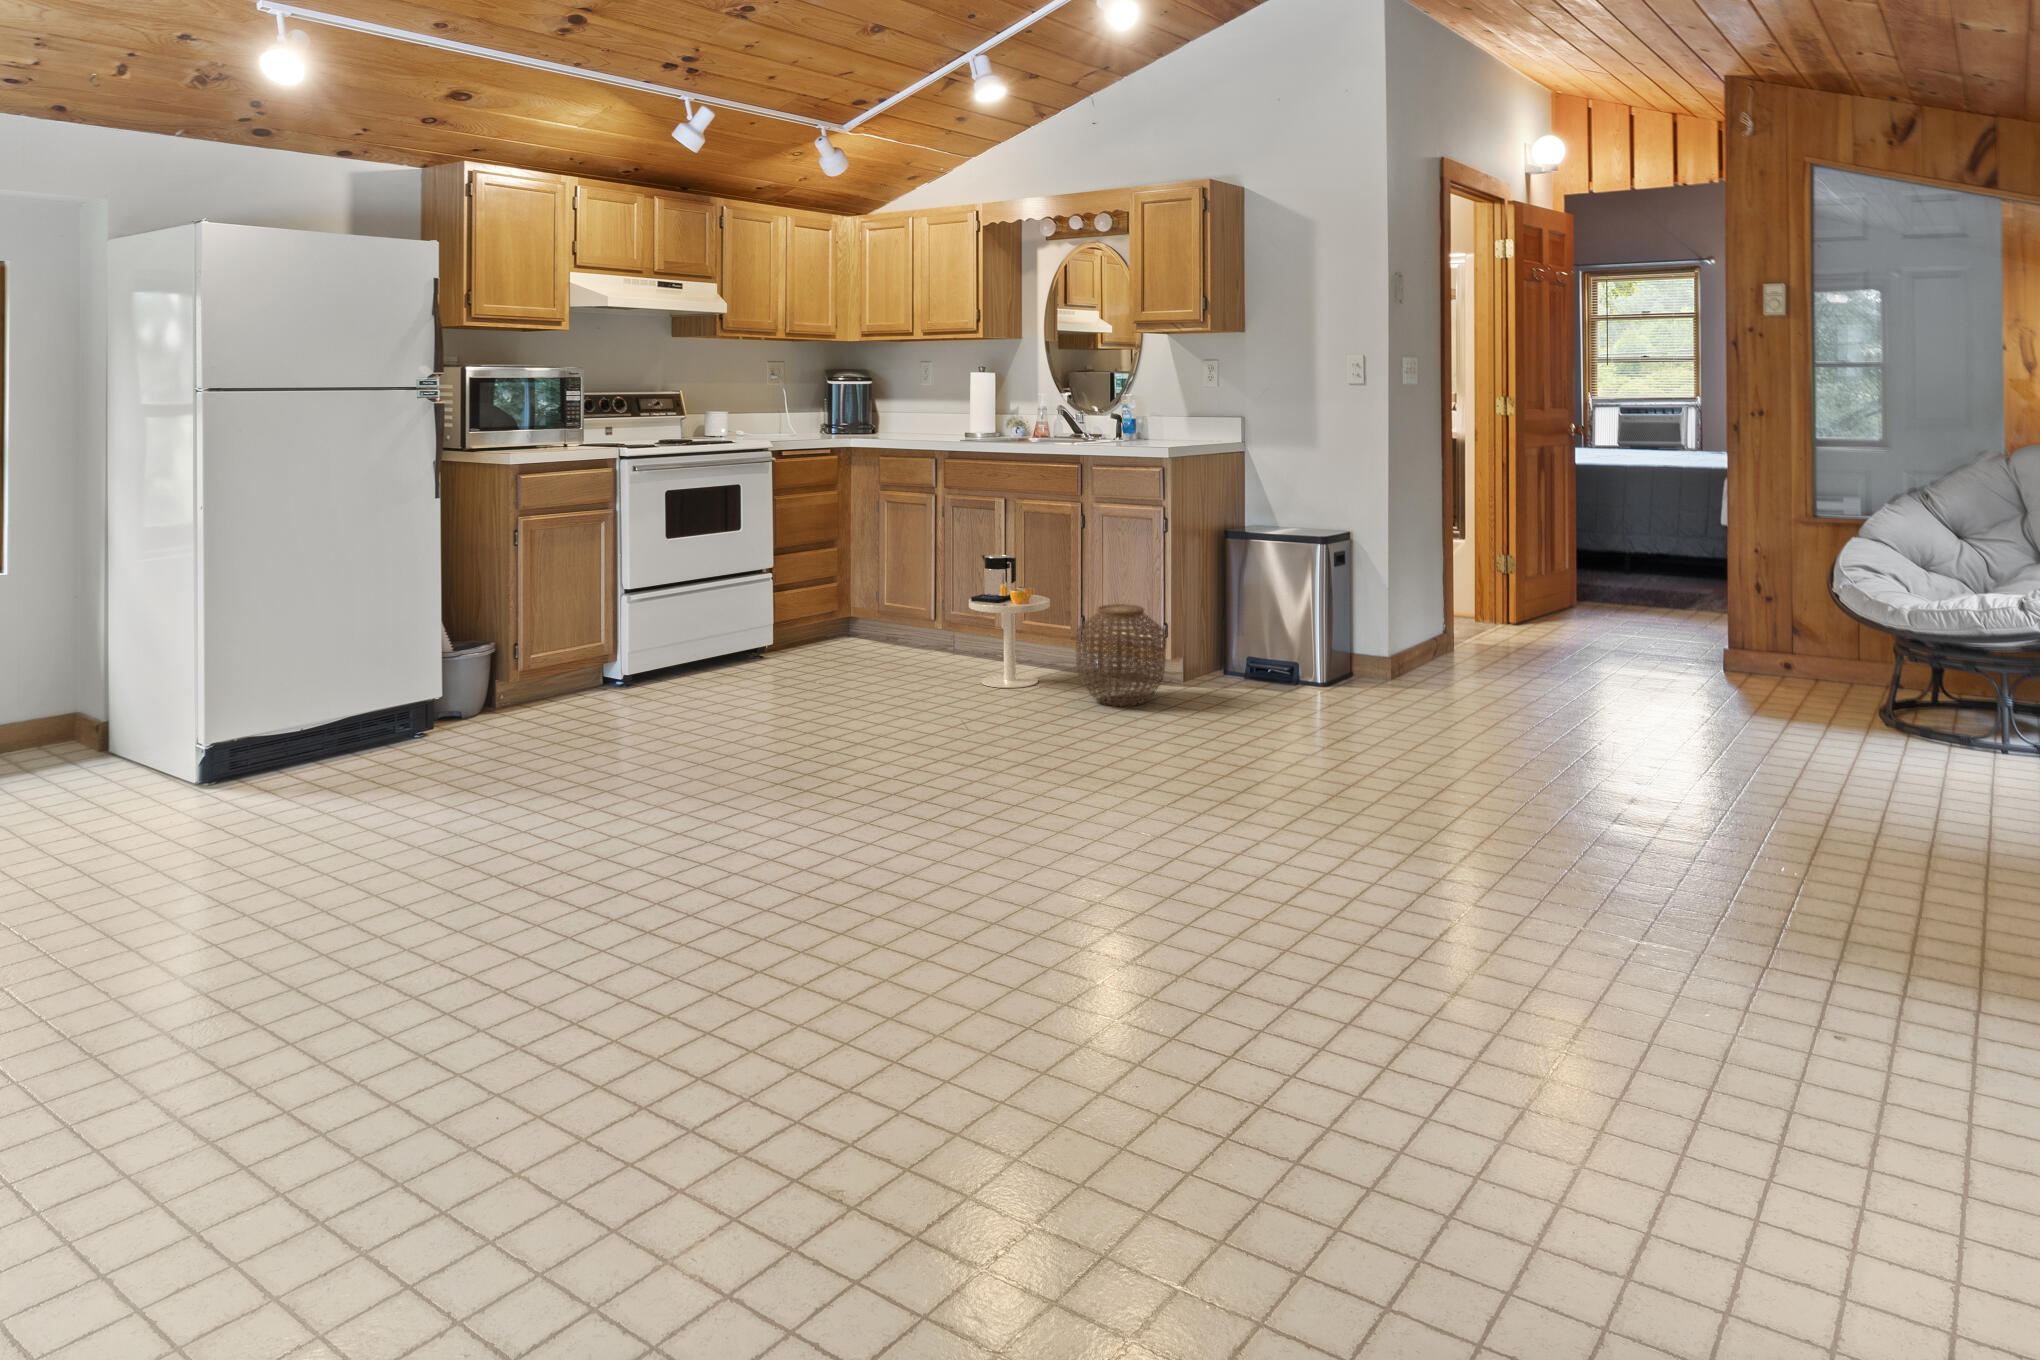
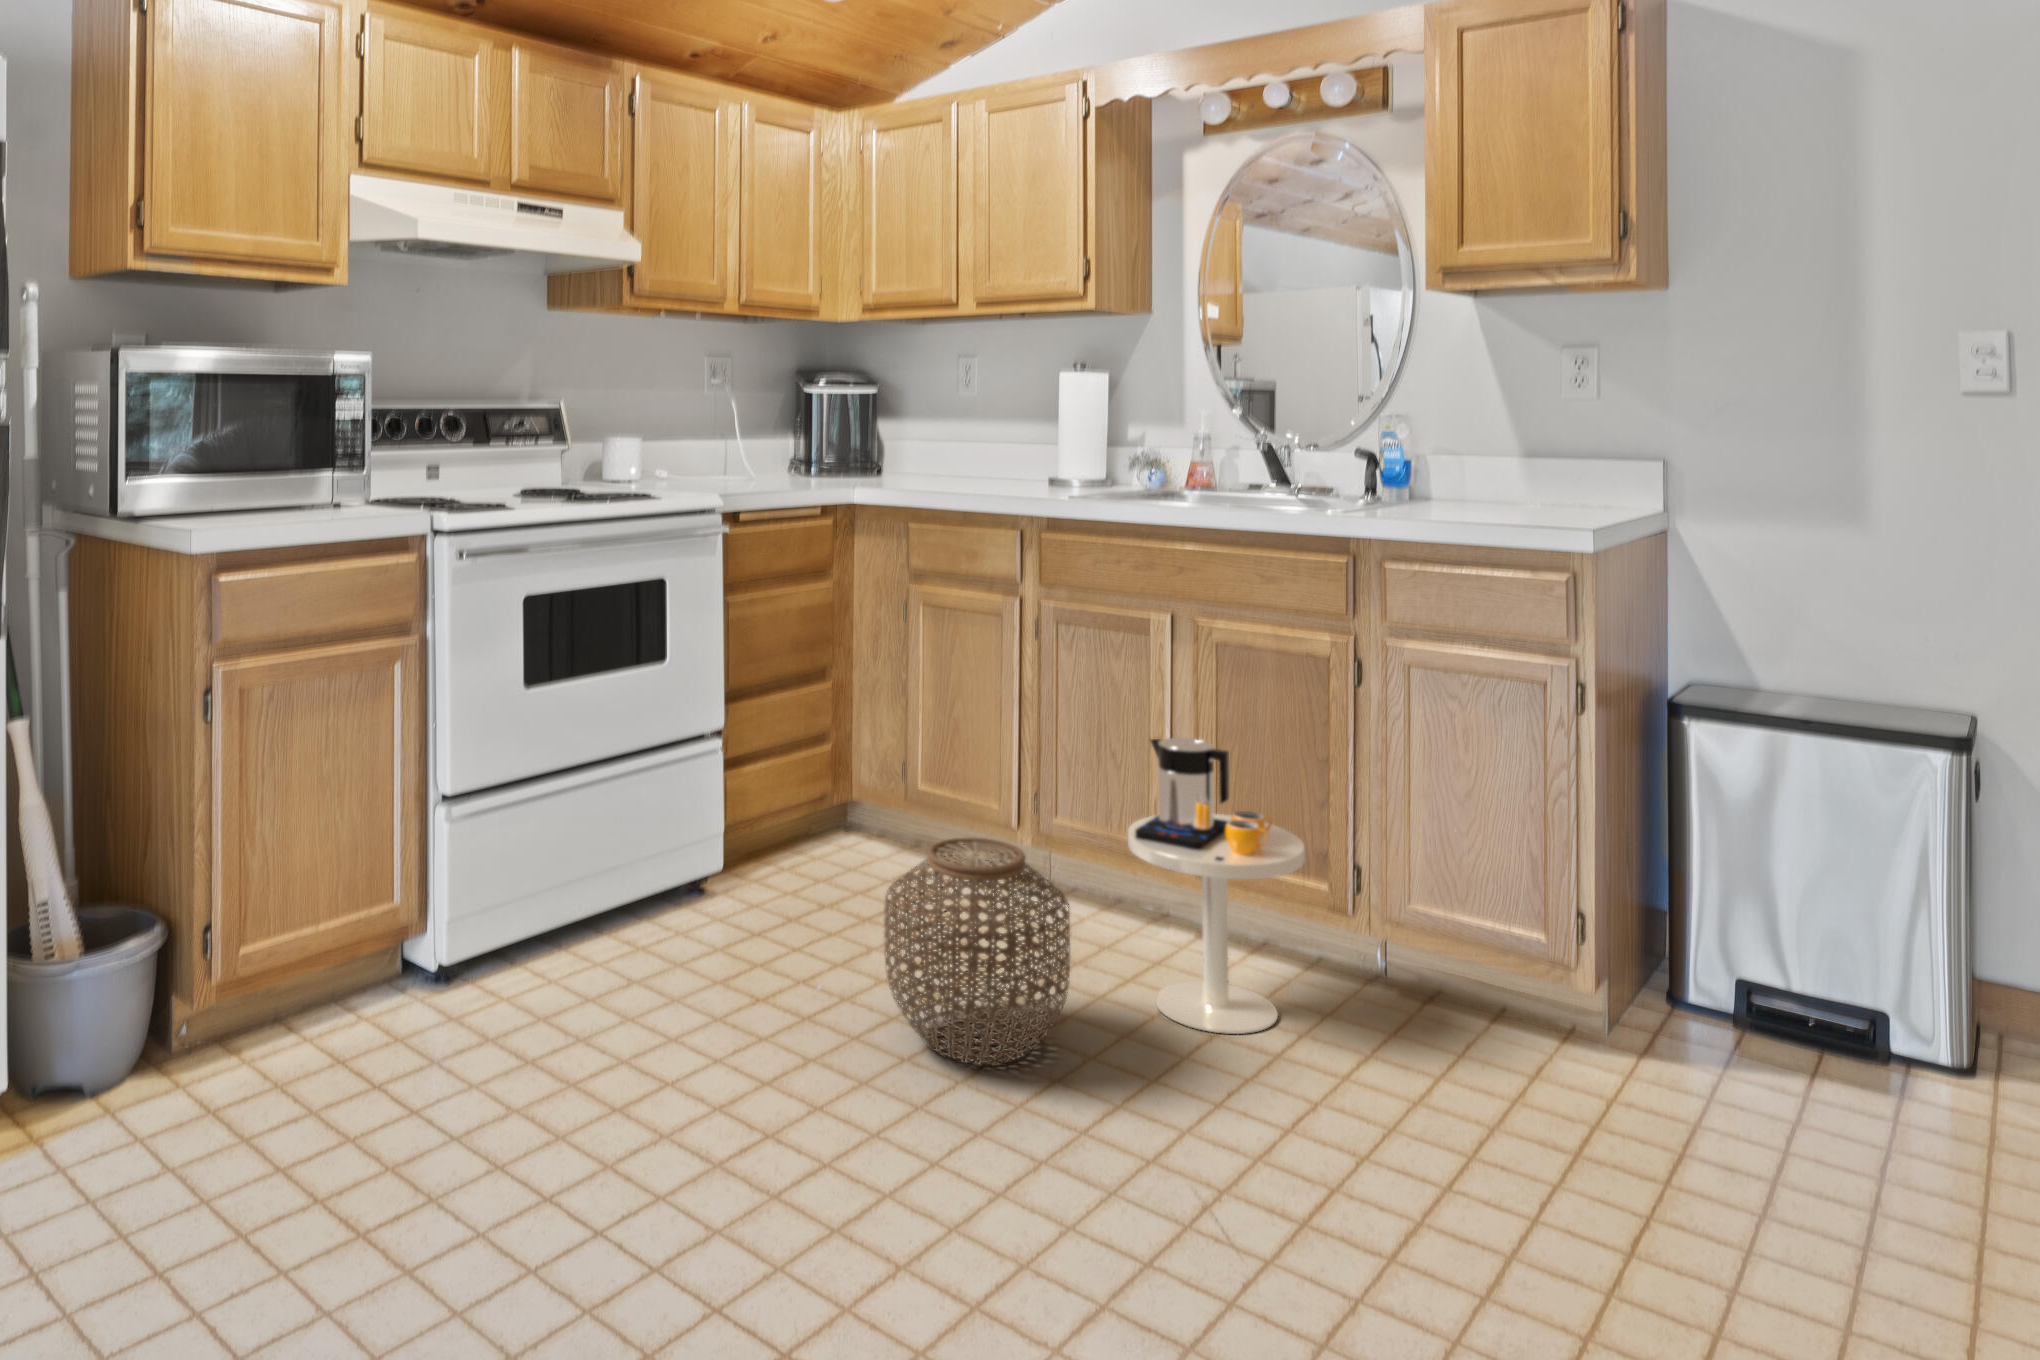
woven basket: present [1076,604,1166,706] -> present [884,837,1070,1065]

